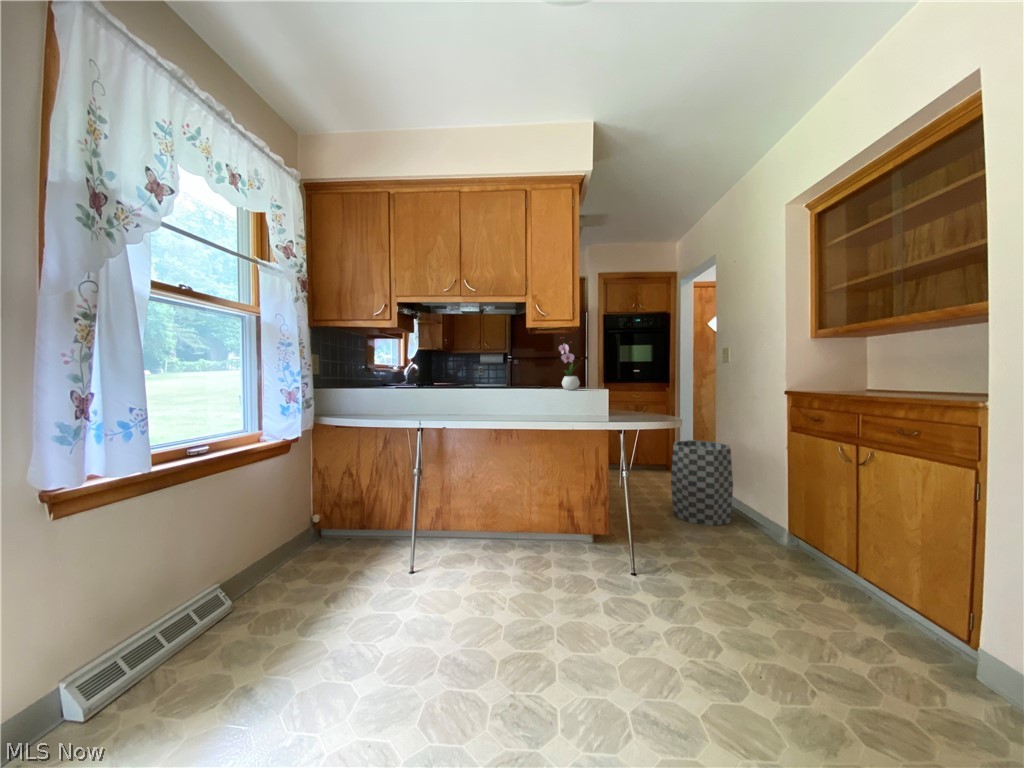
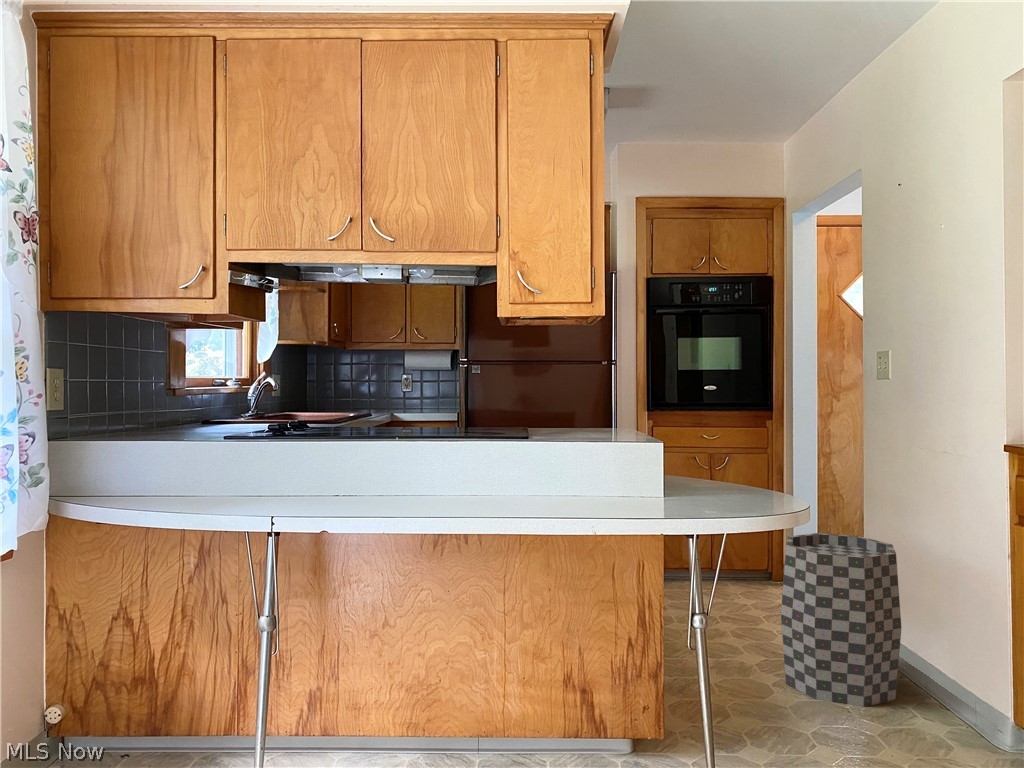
flower arrangement: present [559,337,580,390] -> none [562,333,609,440]

